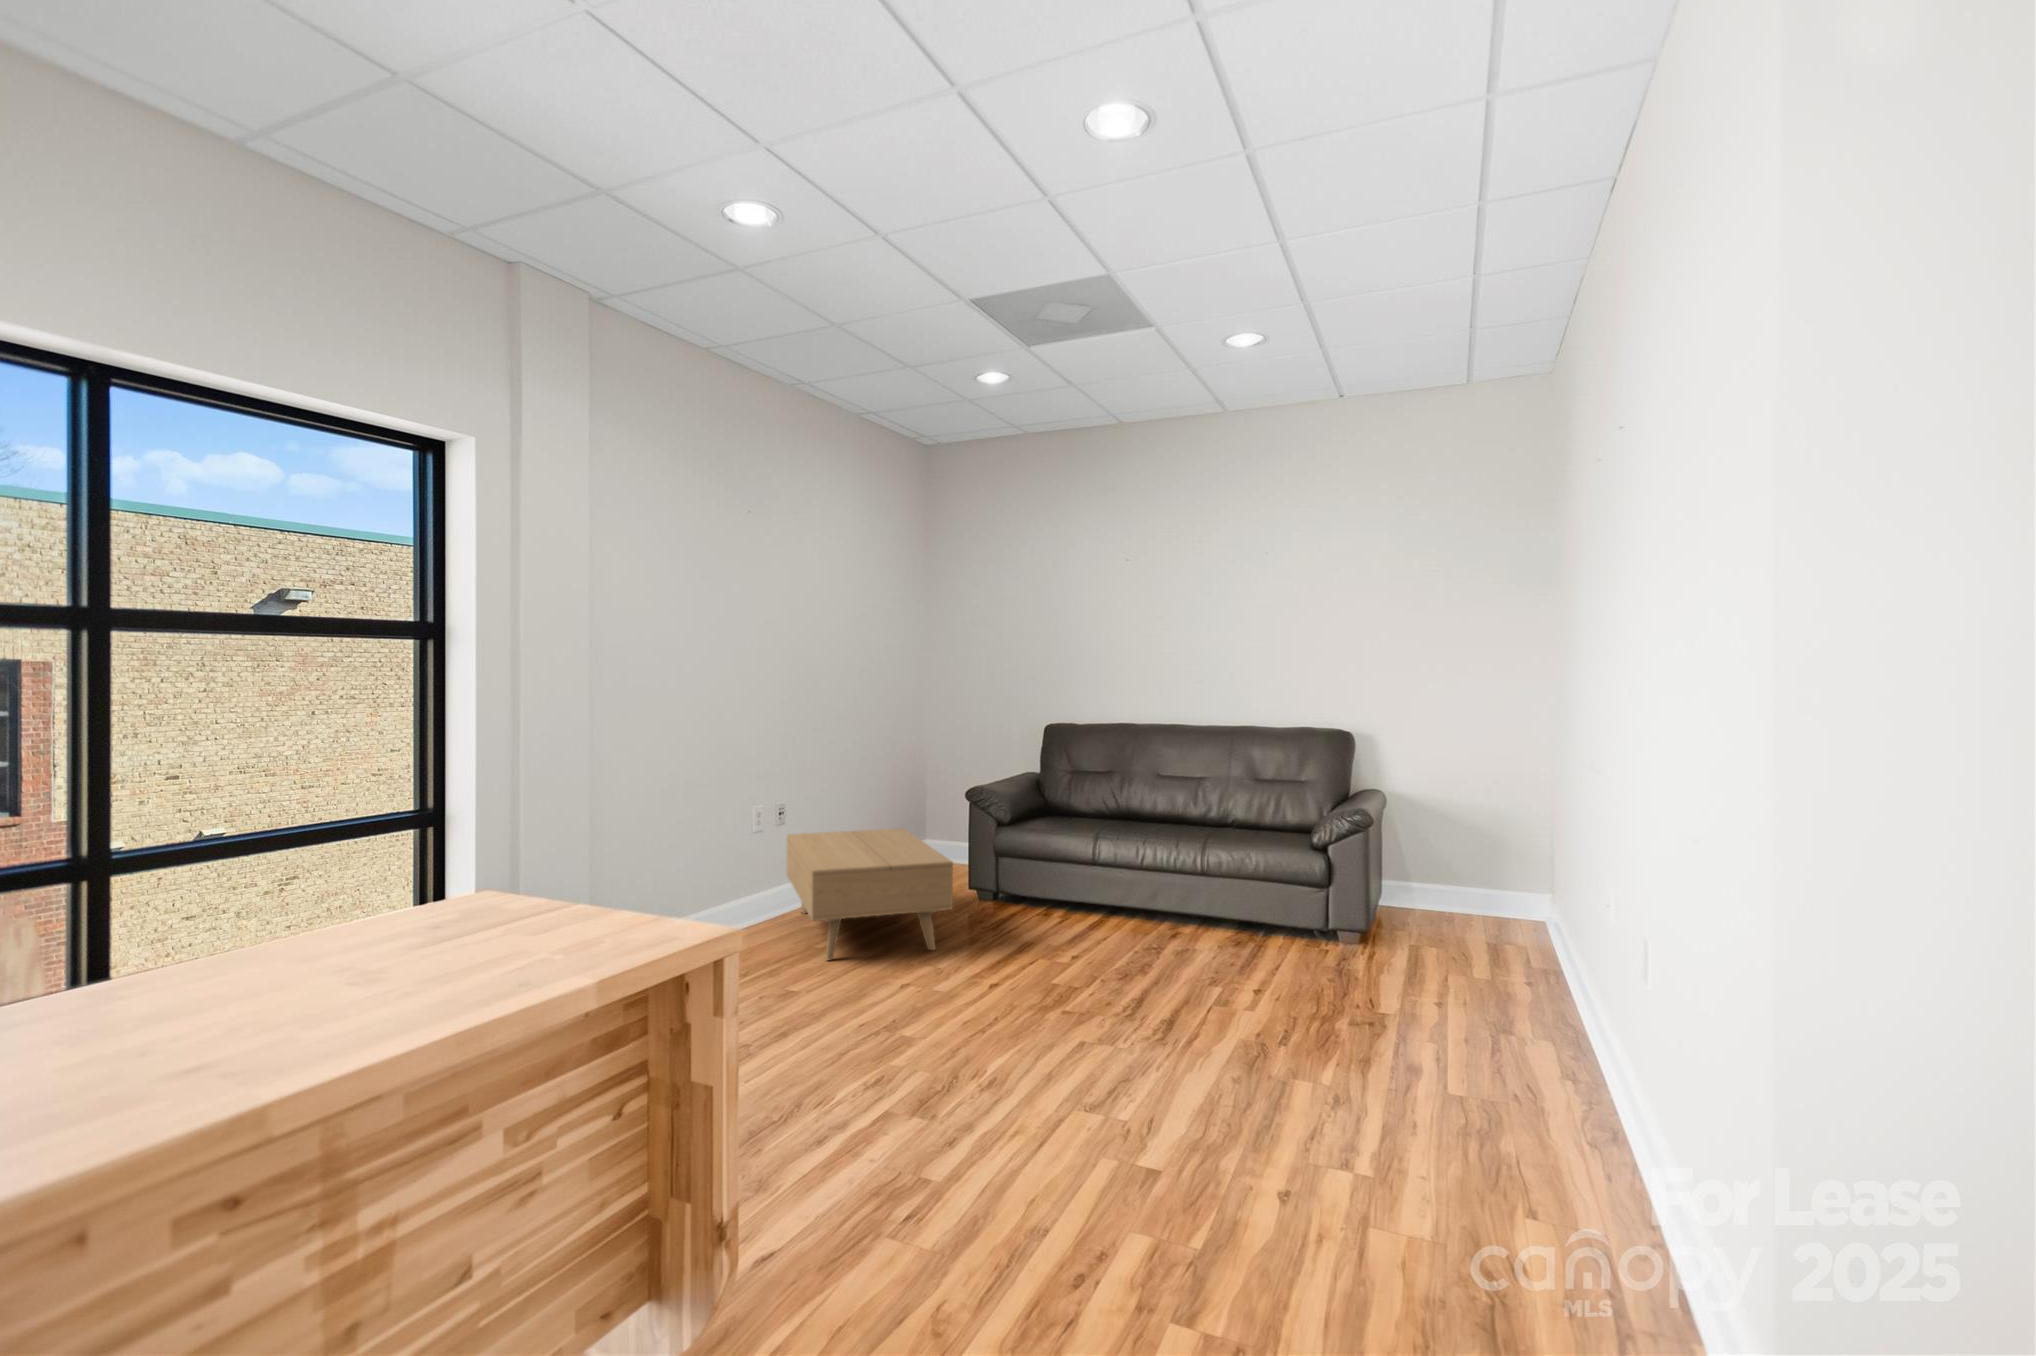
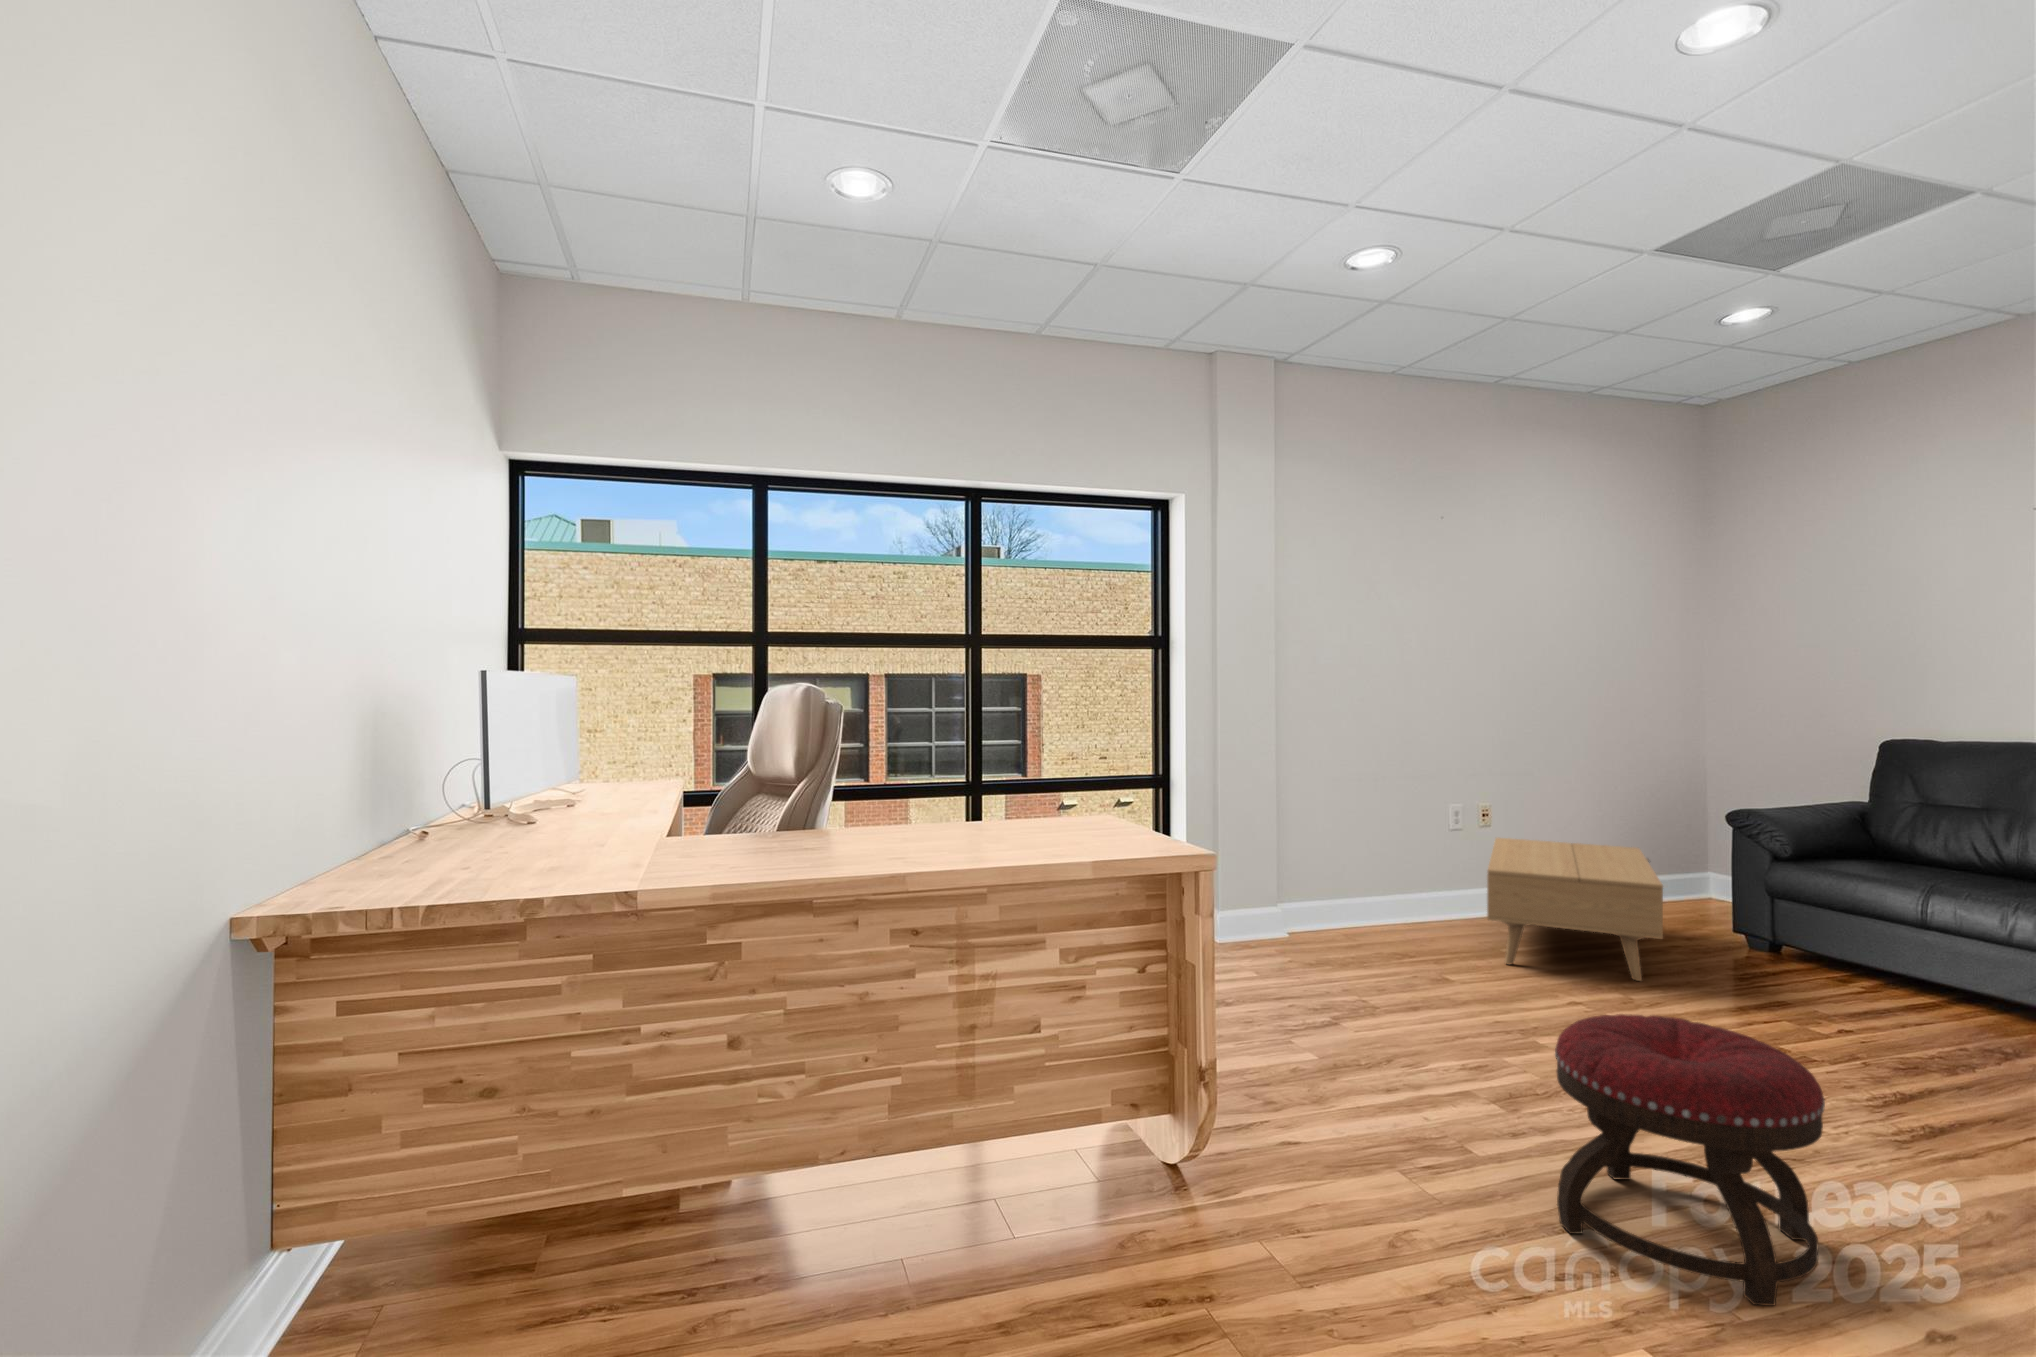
ottoman: none [1018,992,1217,1232] -> present [1555,1014,1825,1306]

